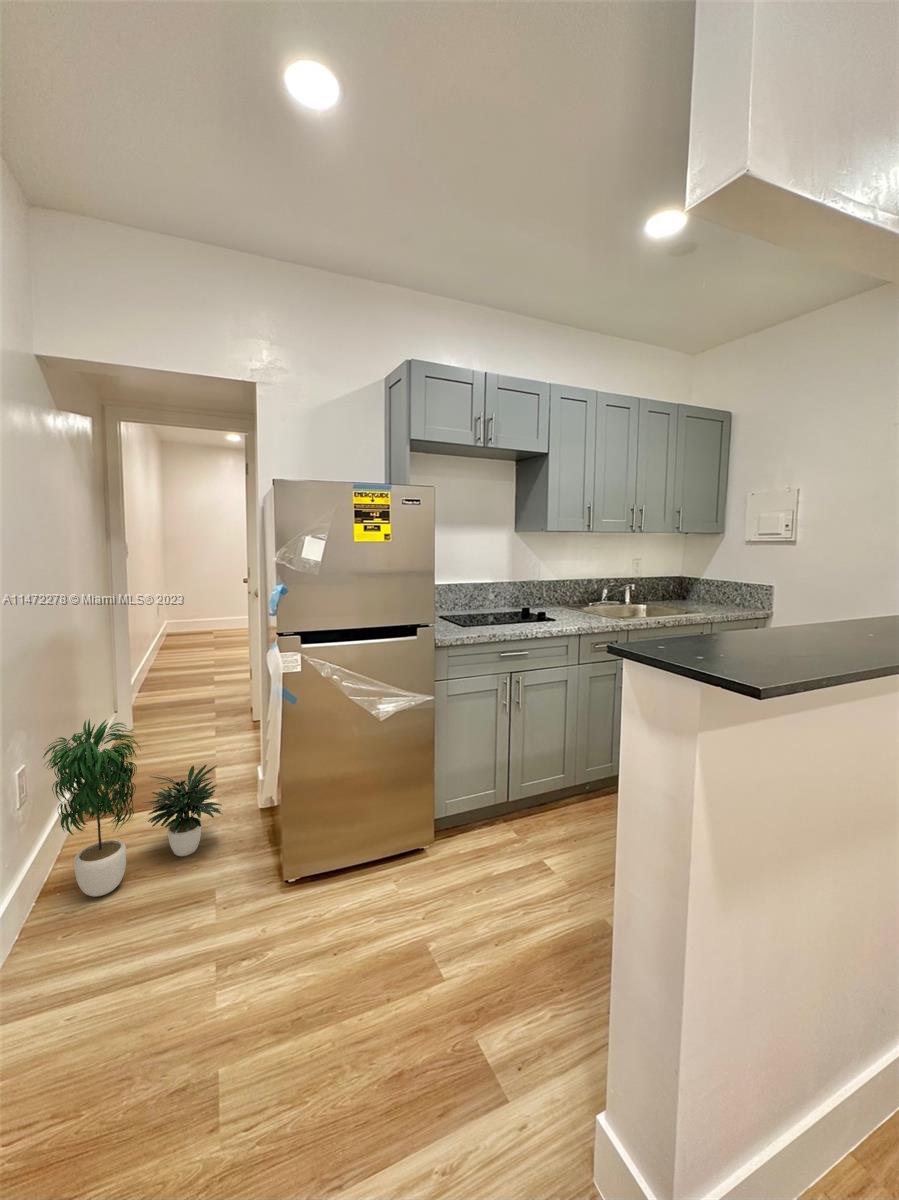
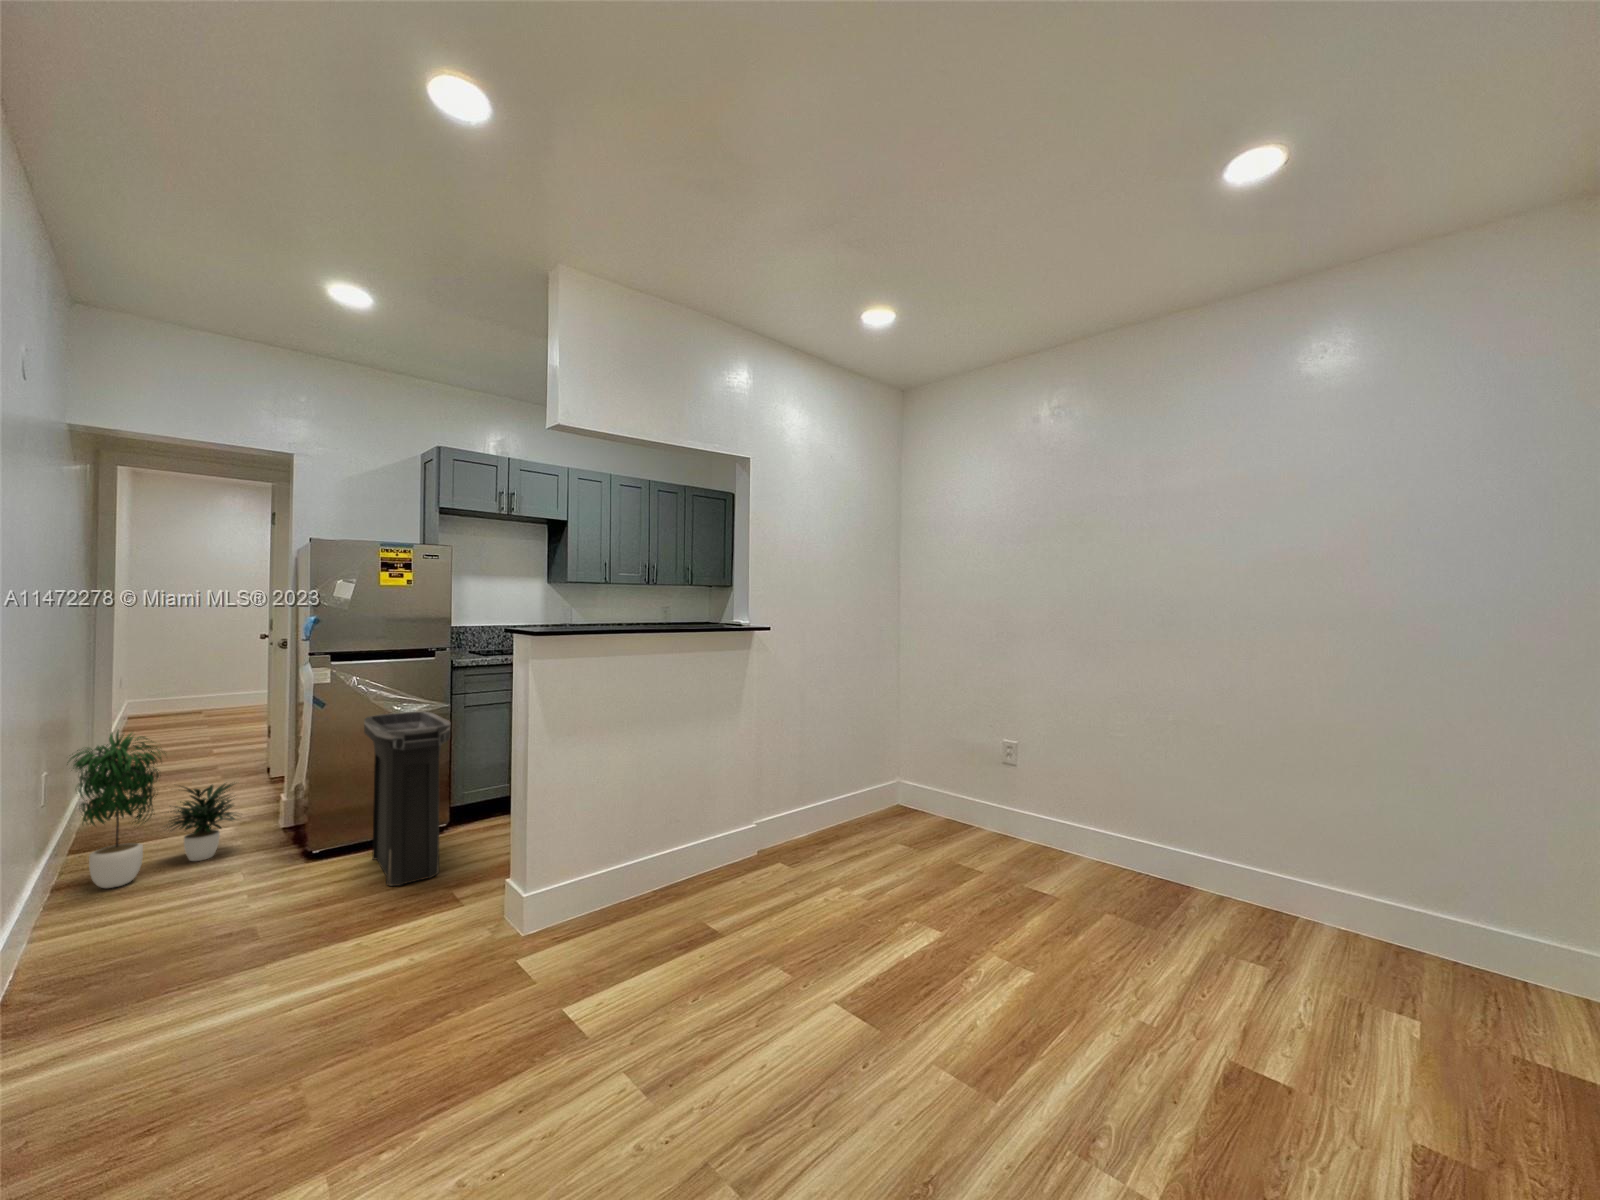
trash can: none [342,711,462,991] -> present [364,712,450,886]

